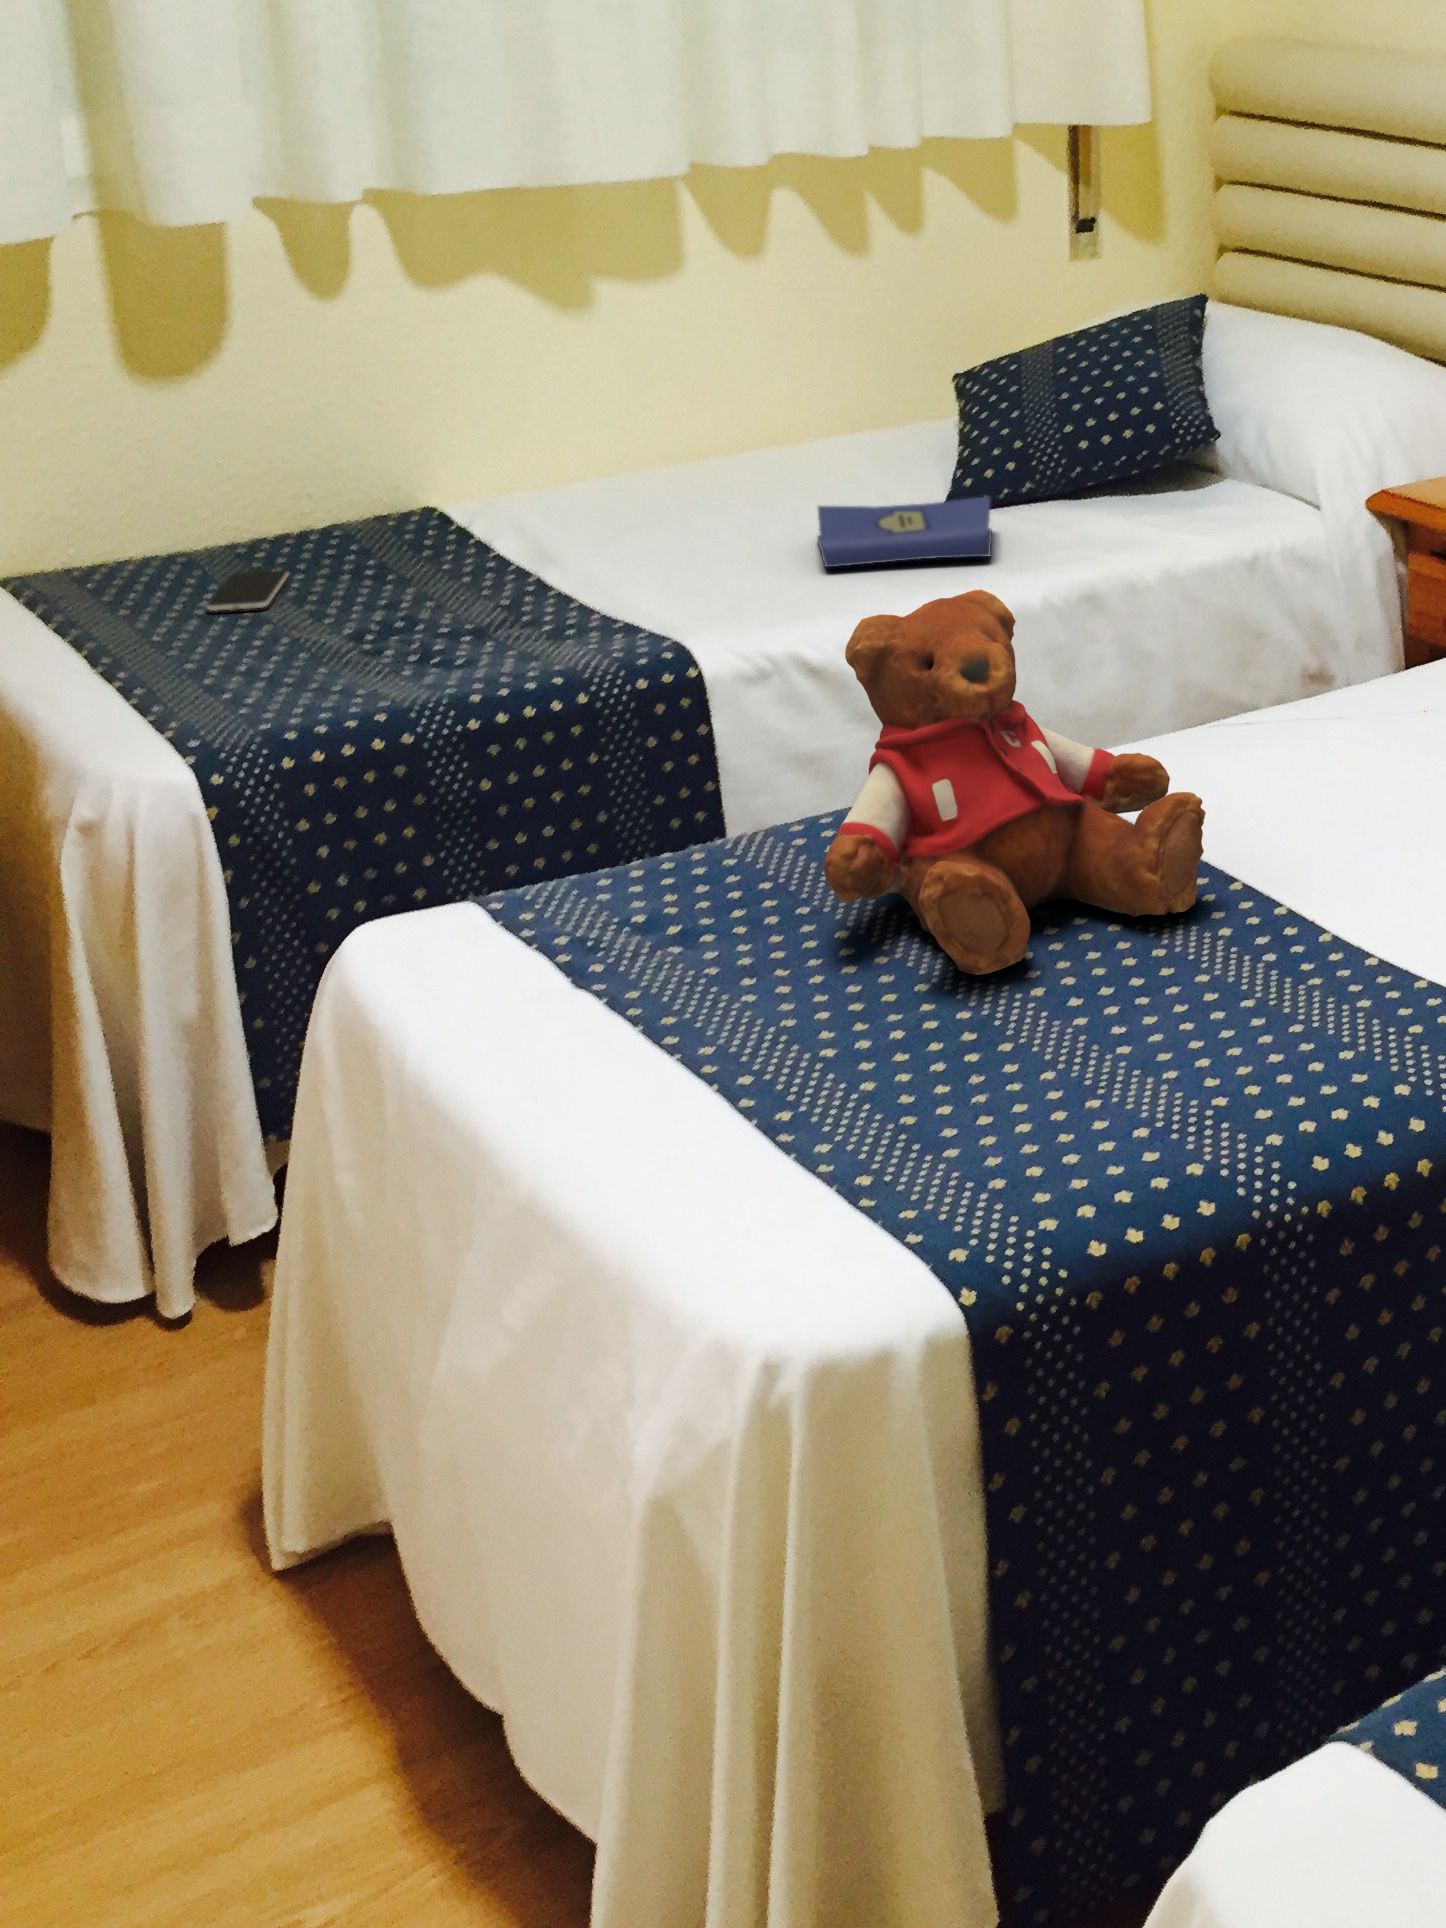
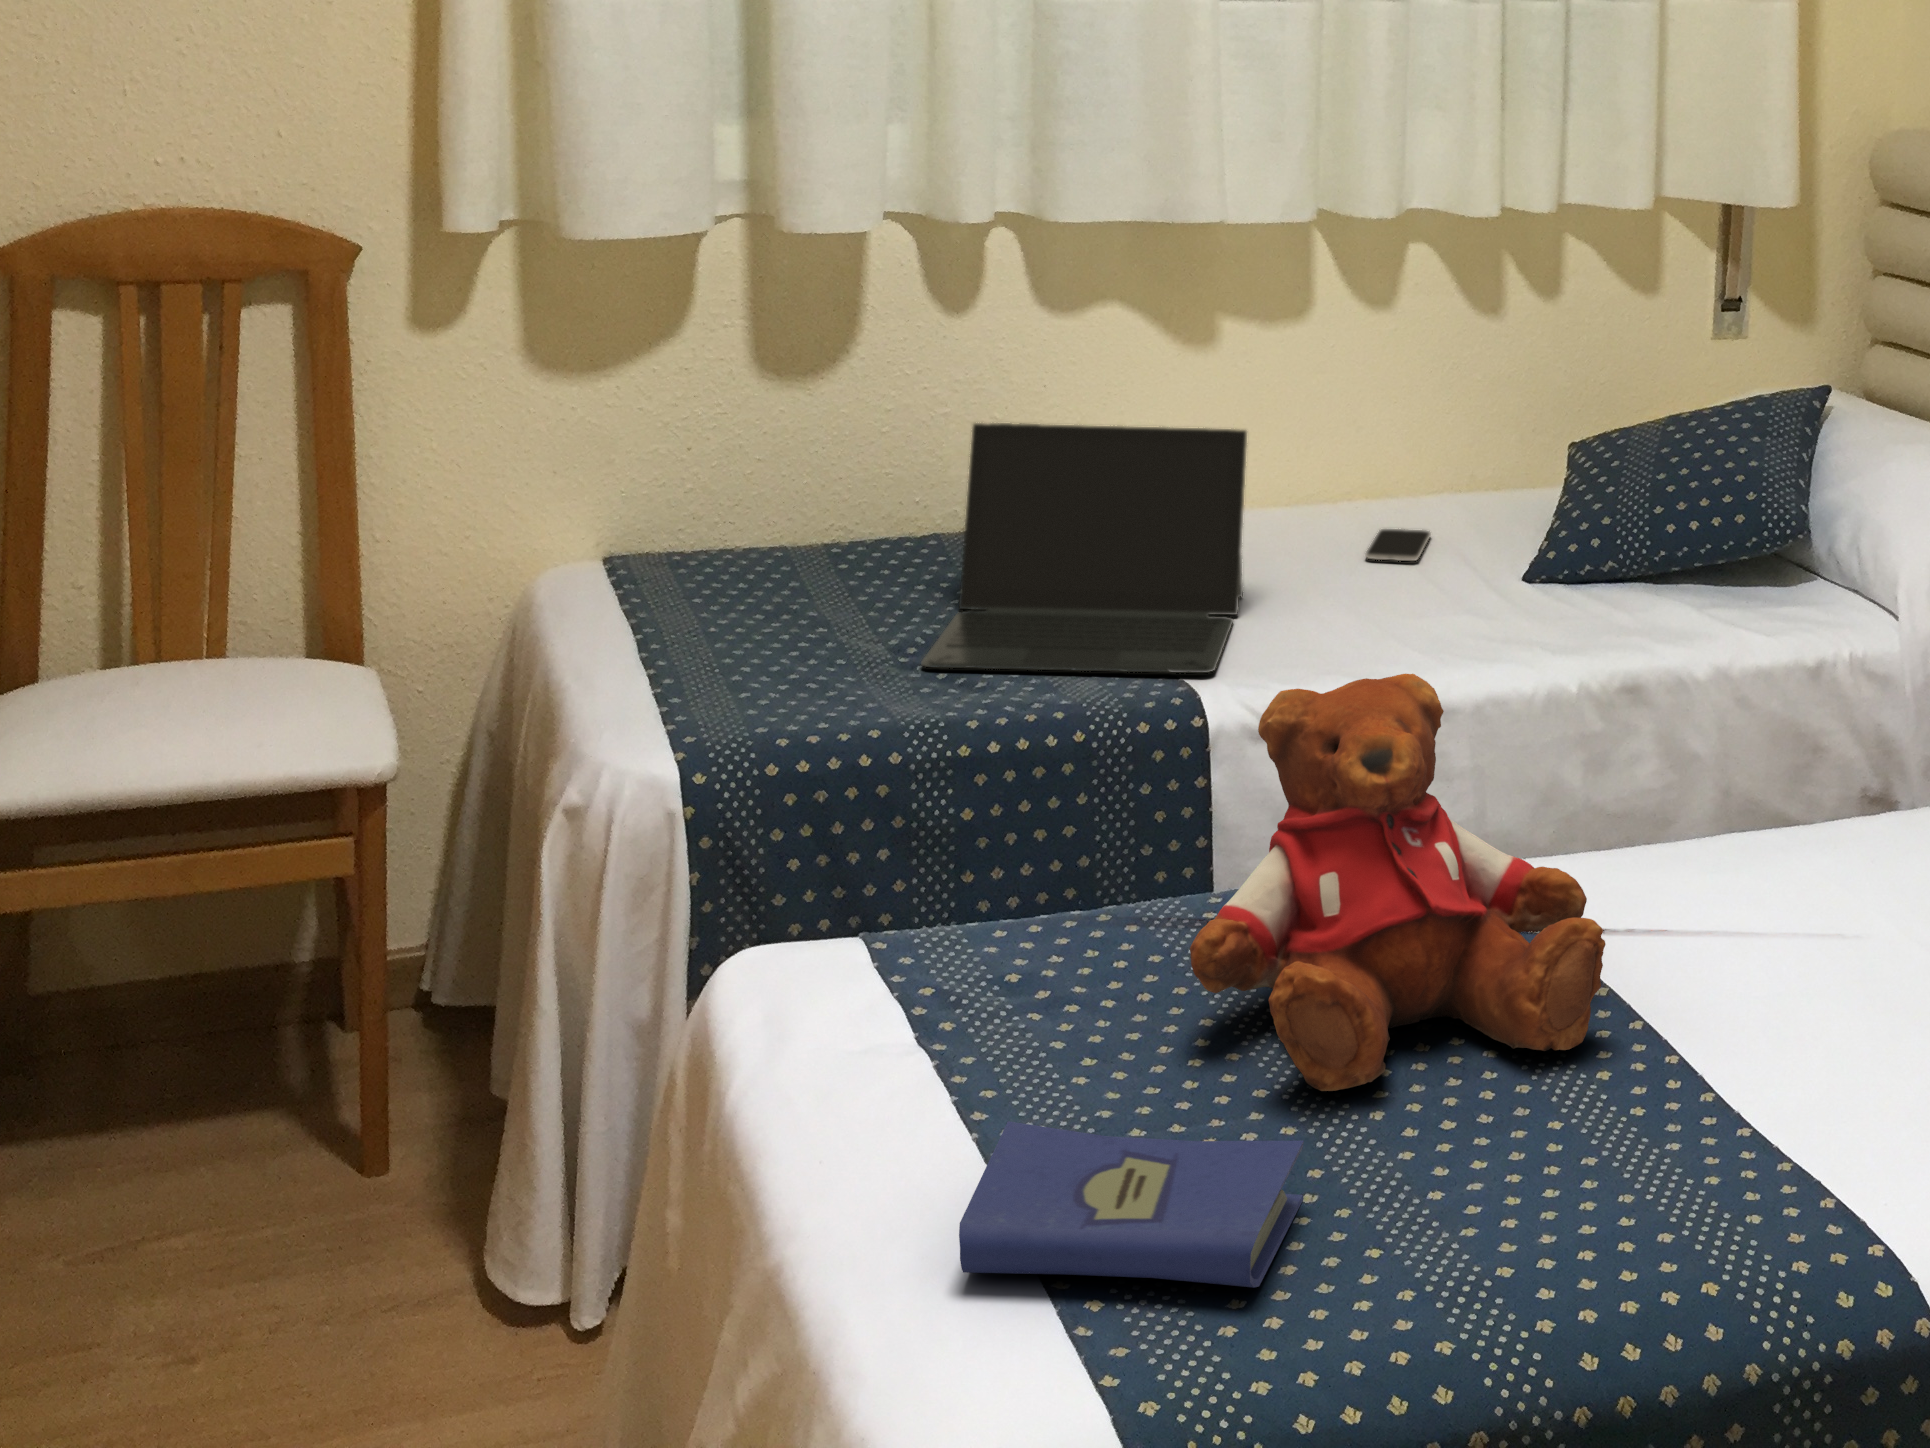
laptop computer: none [385,386,690,651] -> present [921,423,1247,673]
hardcover book: present [817,497,992,567] -> present [959,1121,1304,1287]
smartphone: present [207,570,288,611] -> present [1365,529,1431,561]

